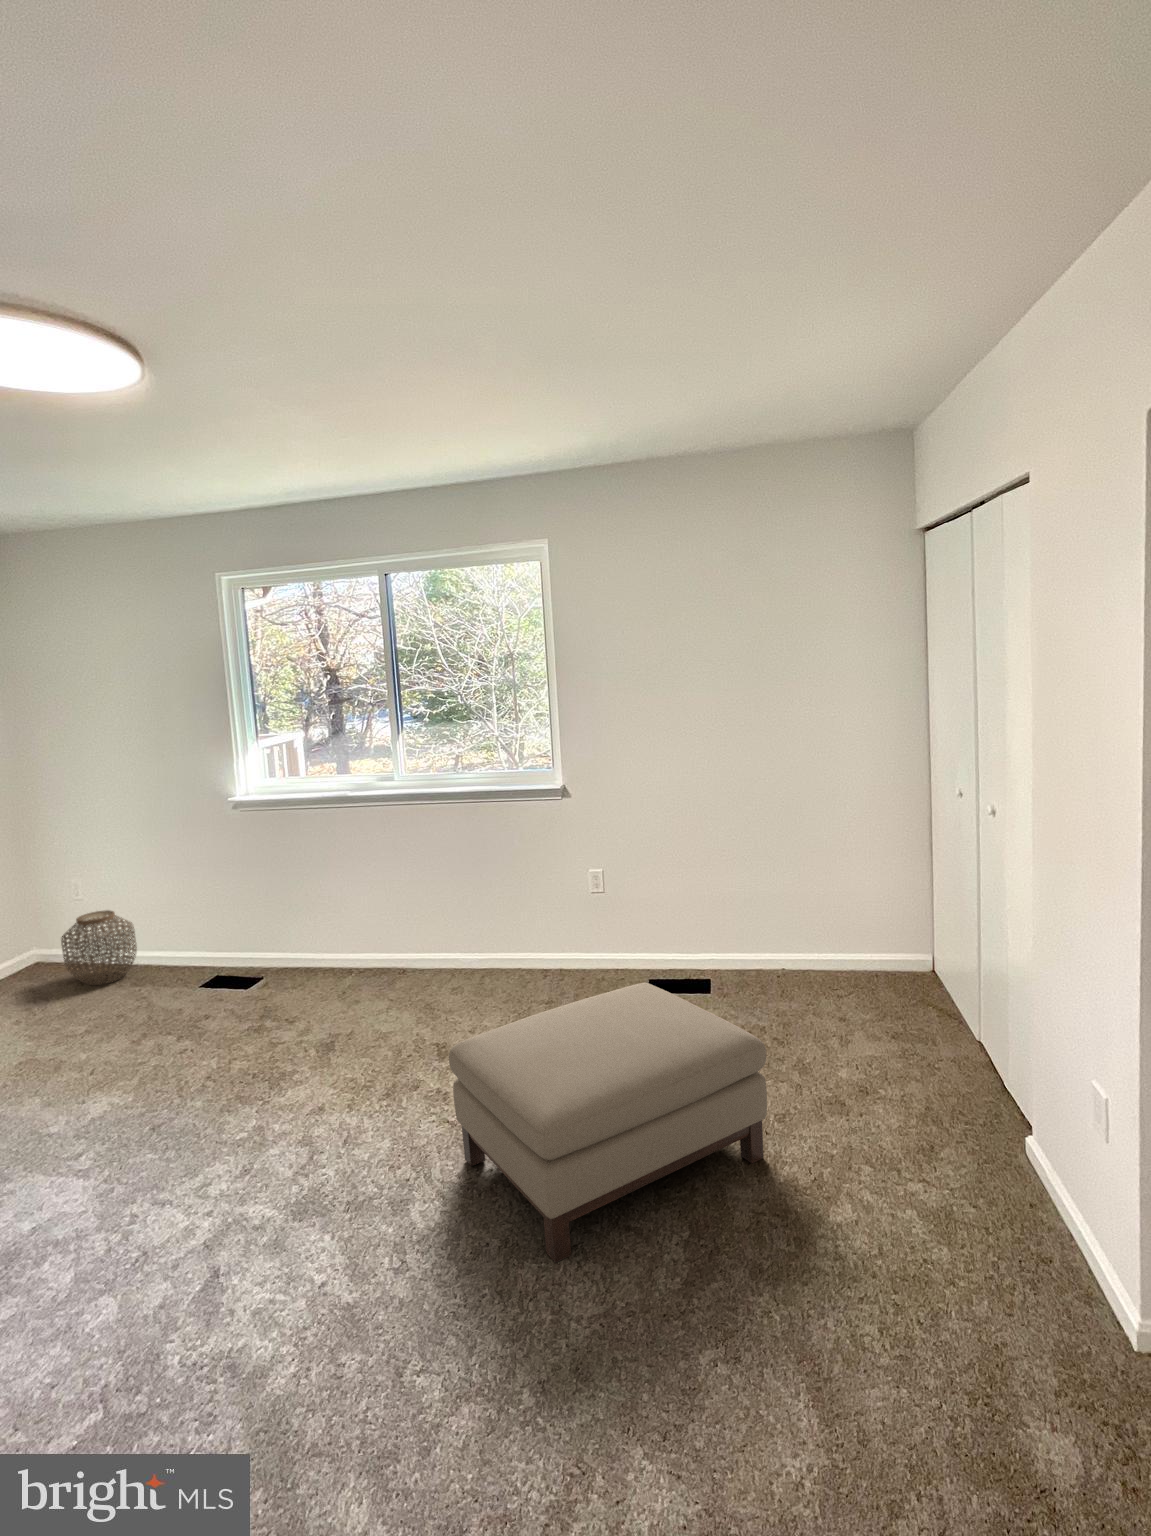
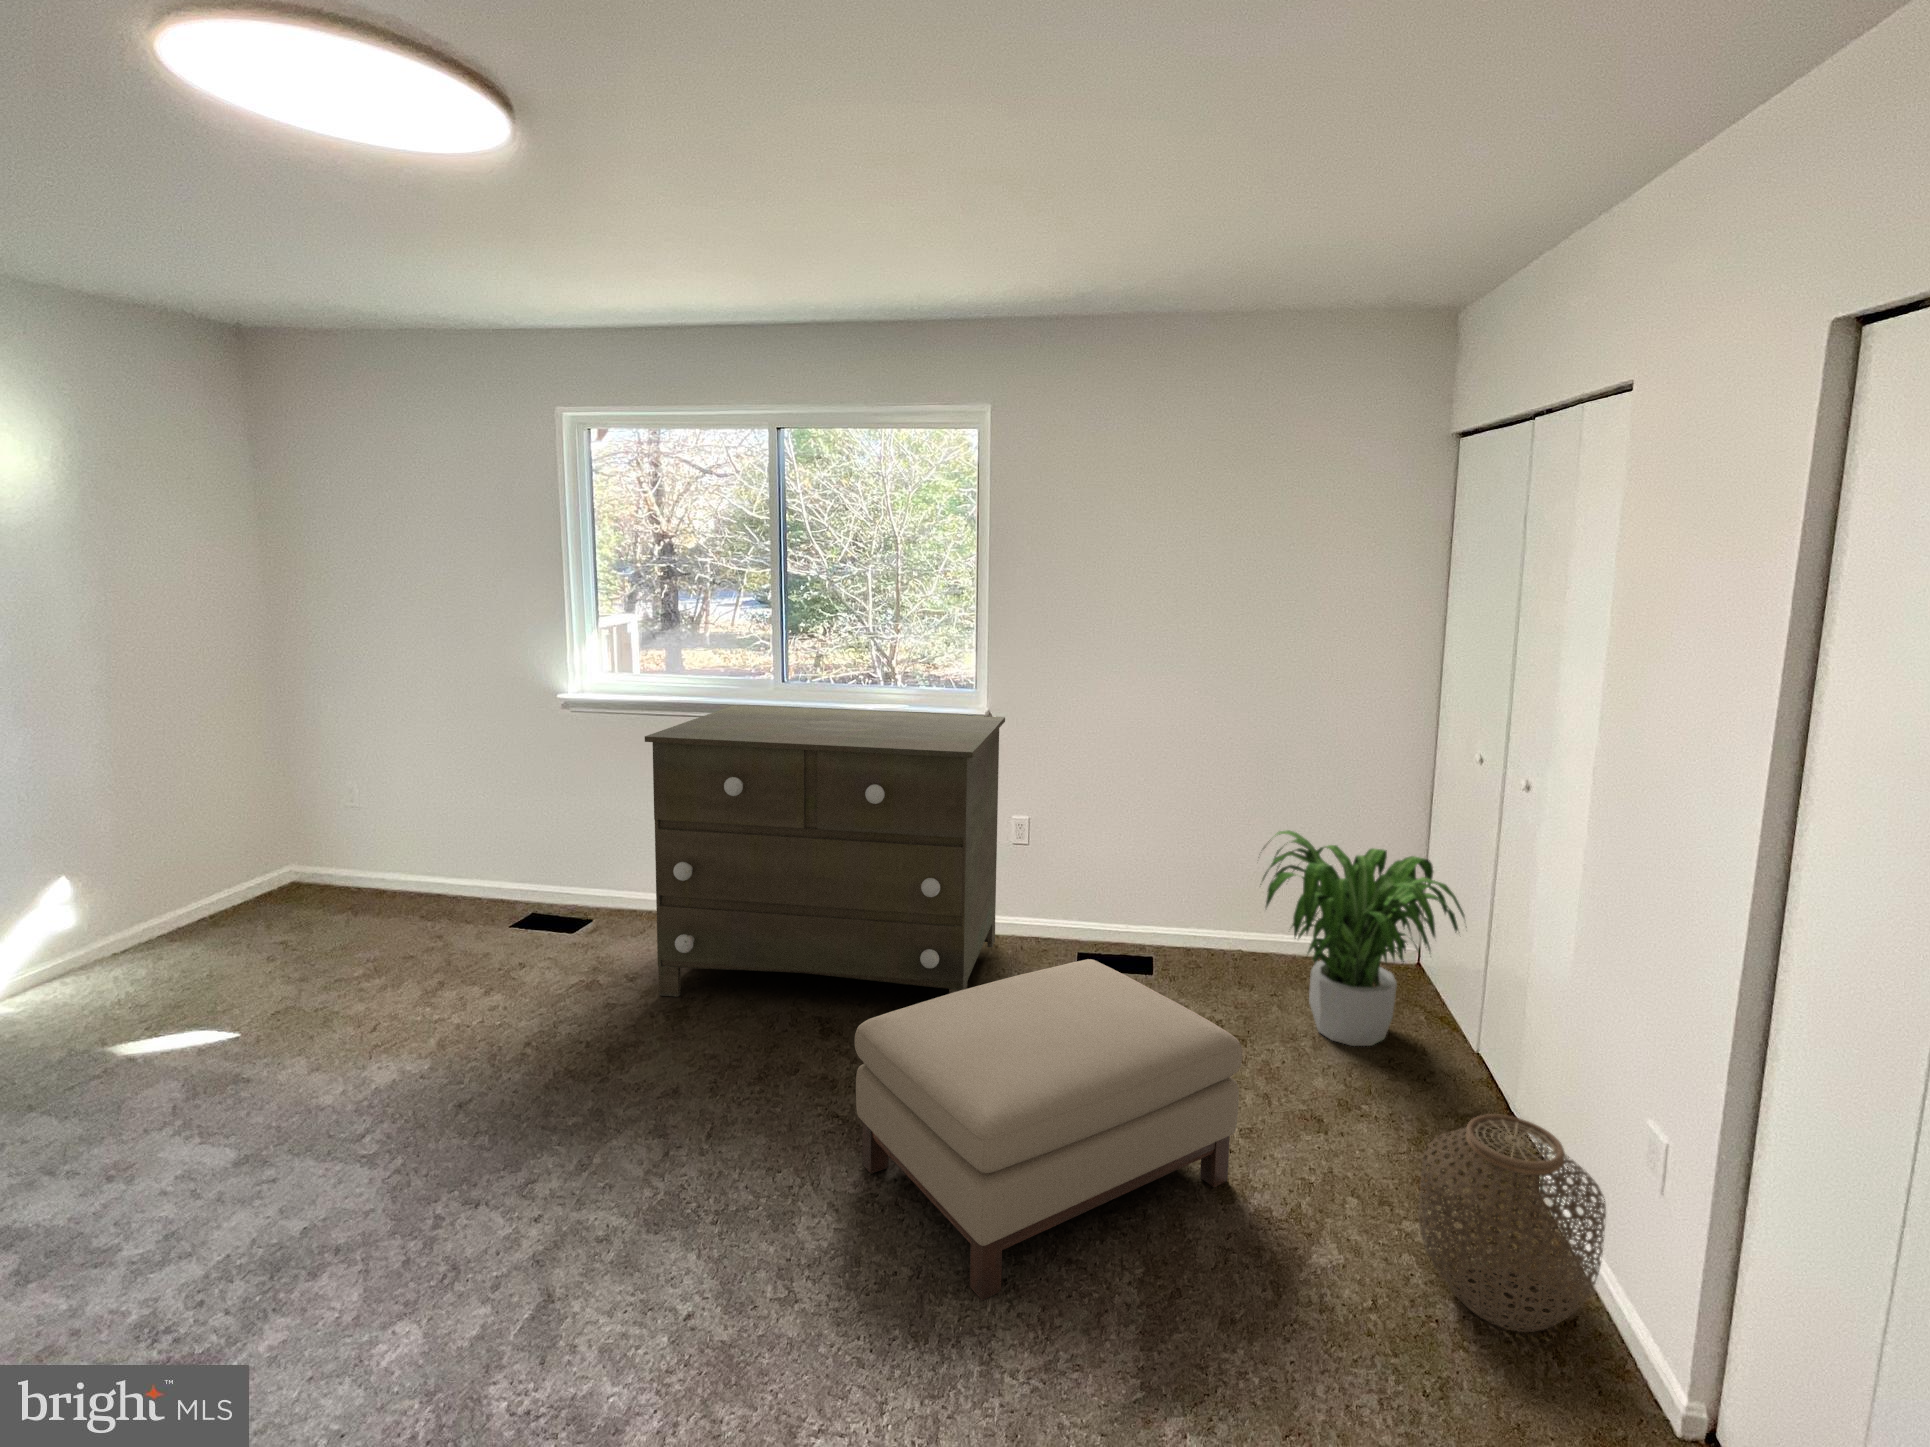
dresser: none [280,789,582,1039] -> present [645,705,1005,997]
potted plant: none [789,864,964,1041] -> present [1260,830,1465,1046]
woven basket: present [61,910,137,985] -> present [1418,1114,1606,1332]

